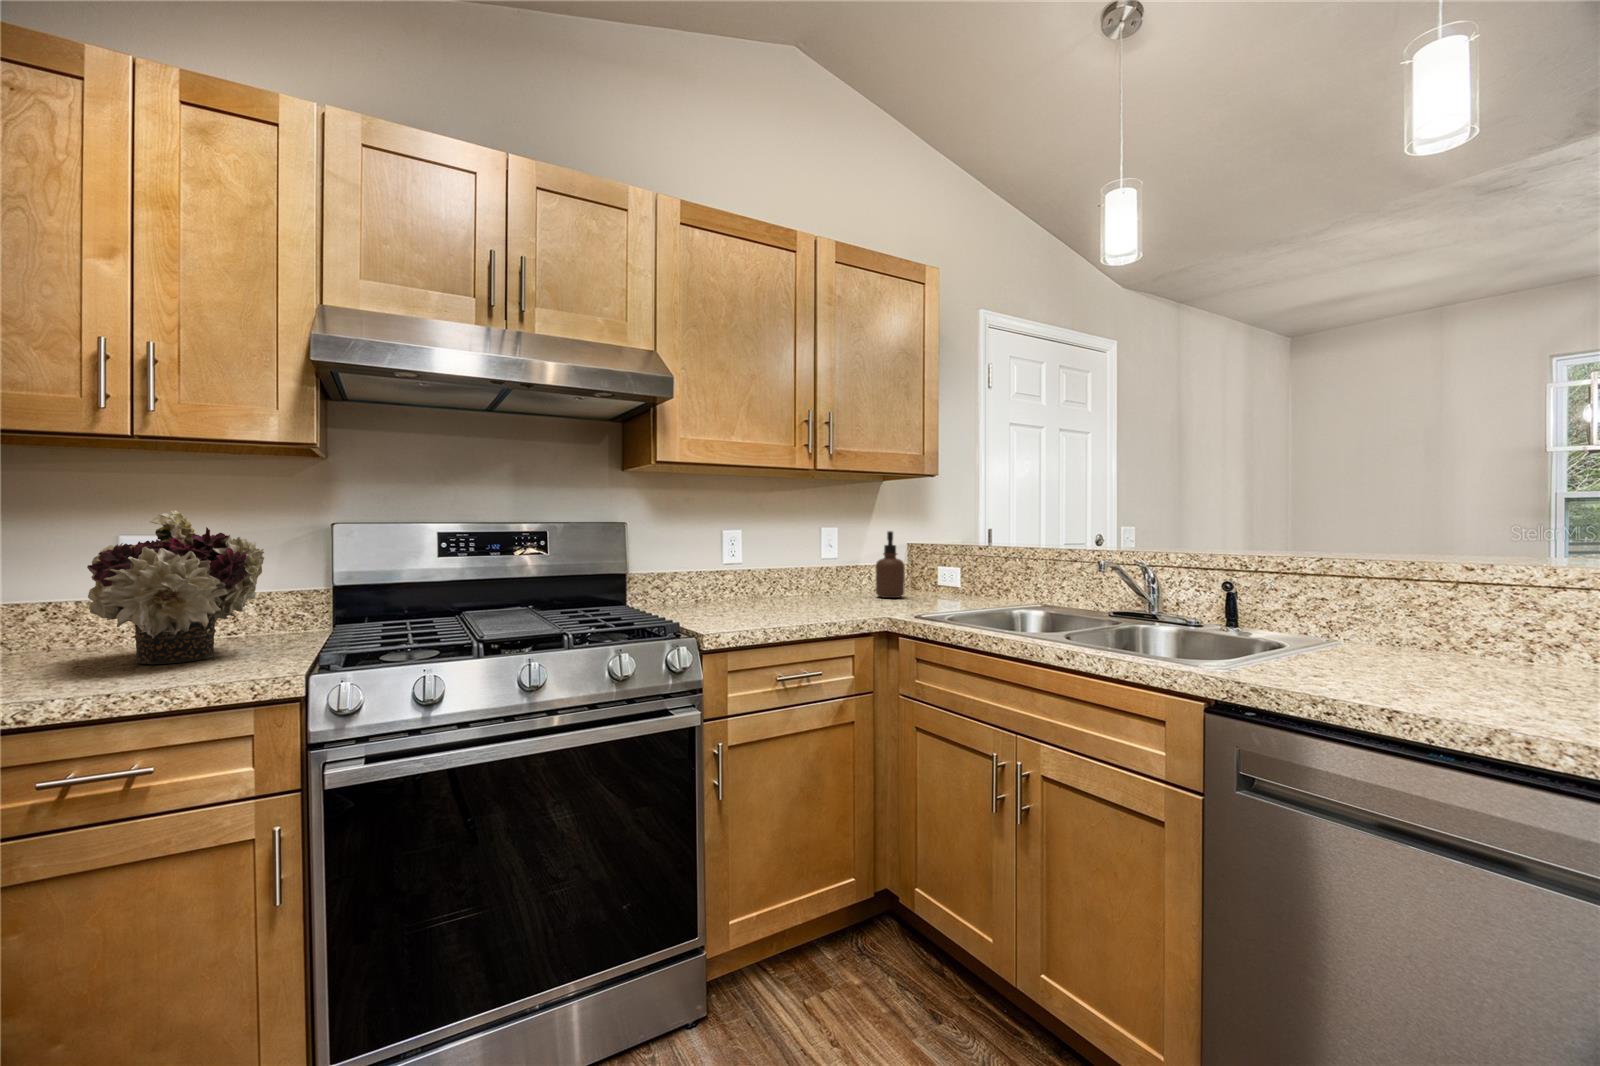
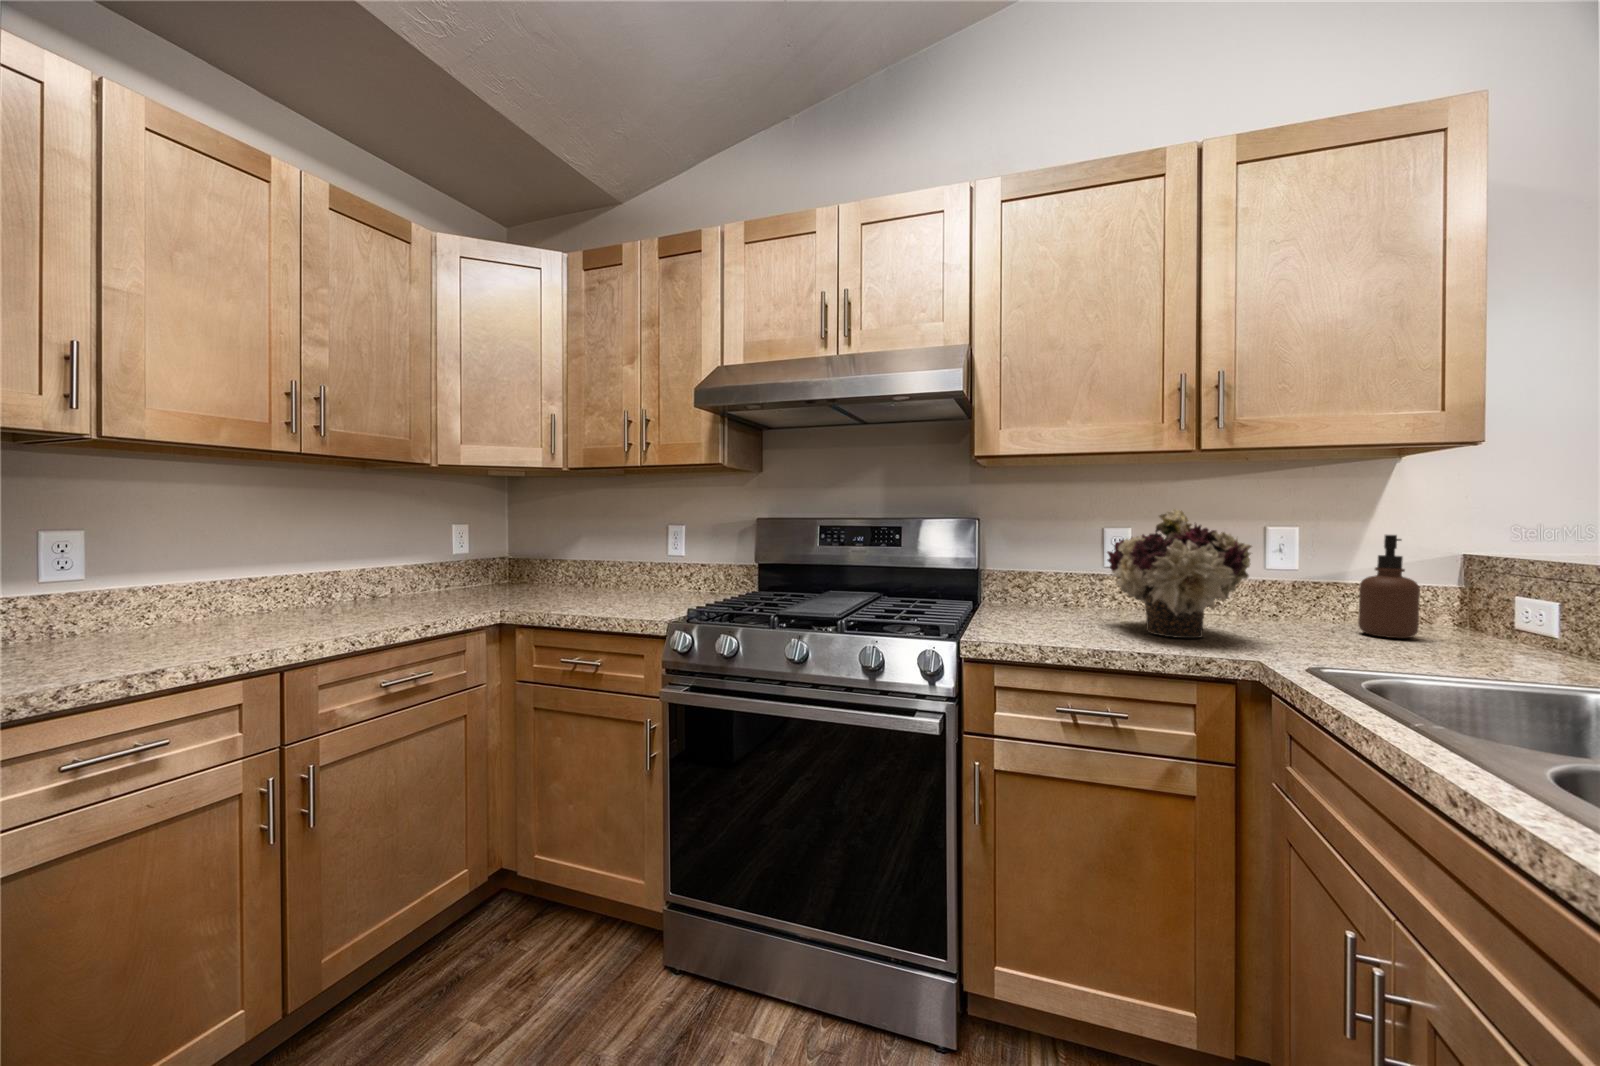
flower arrangement: present [87,510,264,664] -> present [1107,509,1251,638]

